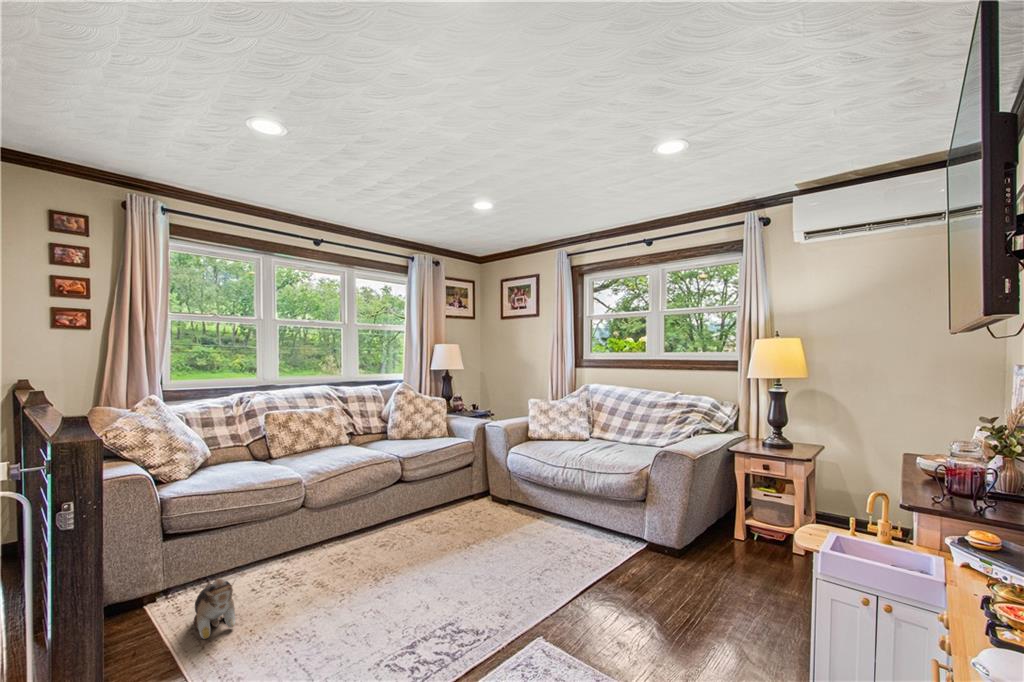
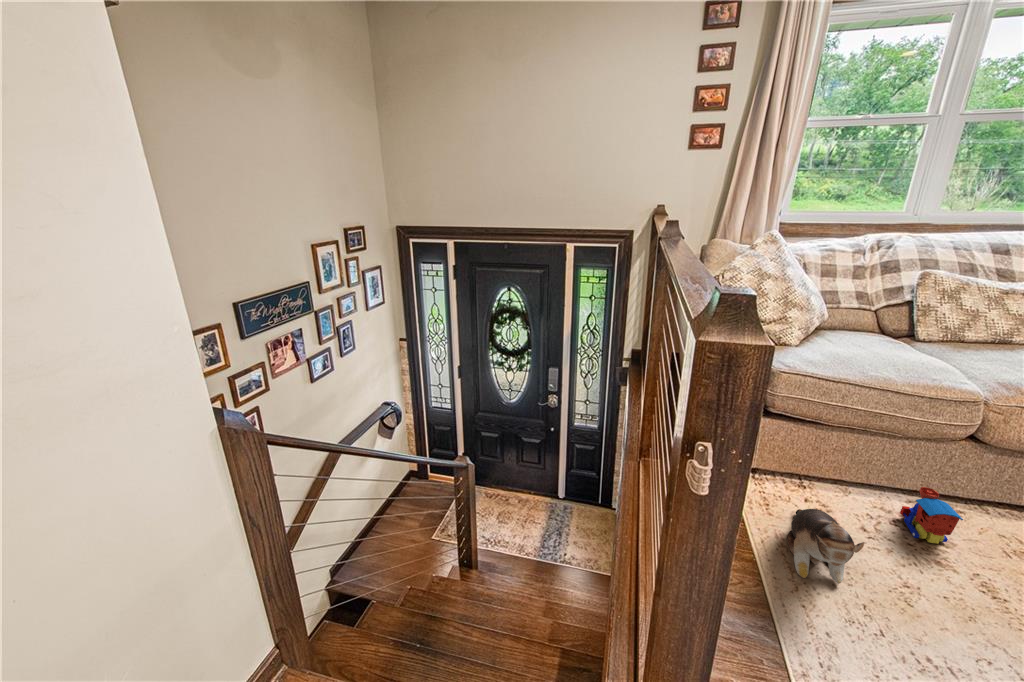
toy train: none [275,543,303,579] -> present [900,487,963,544]

